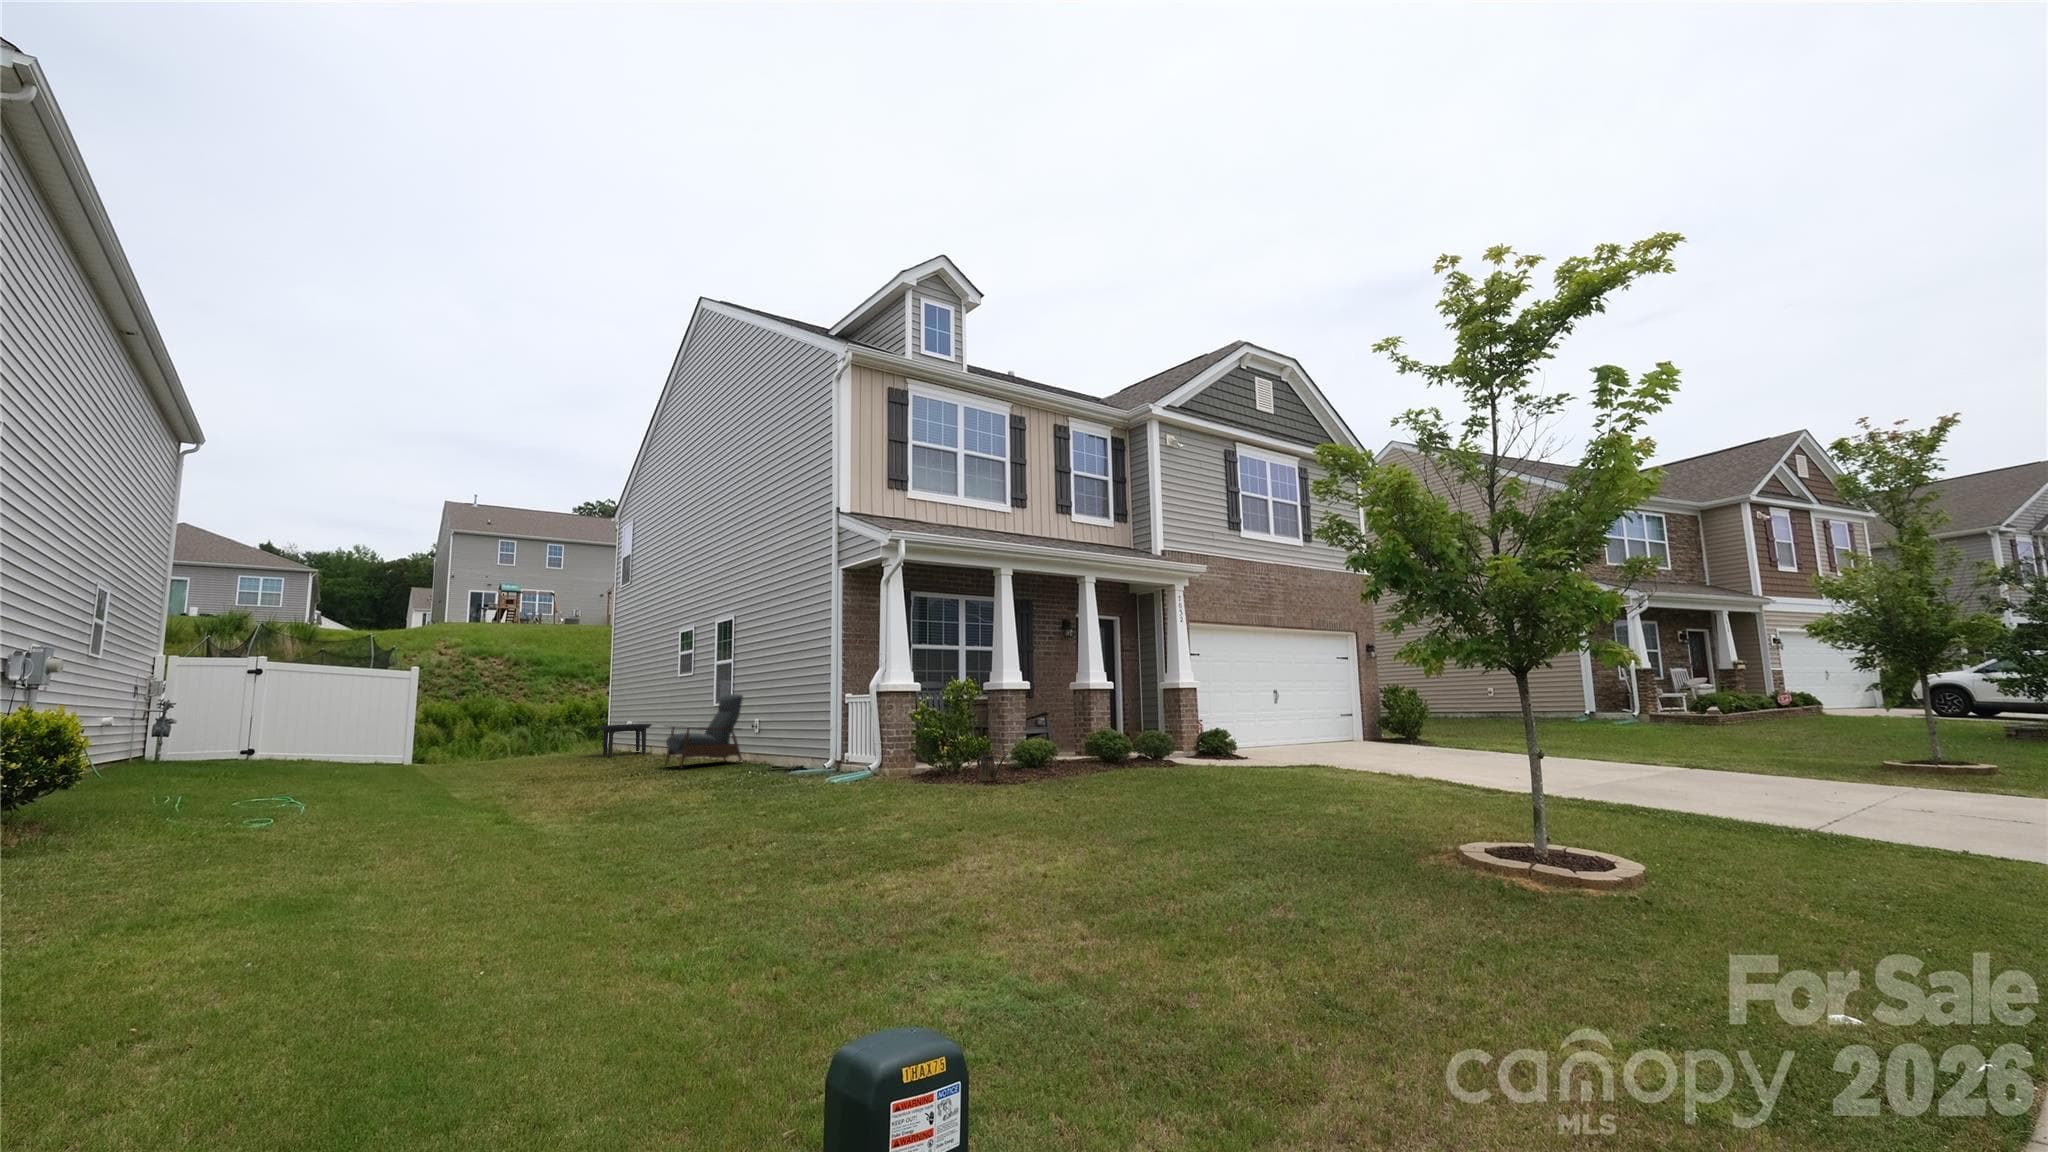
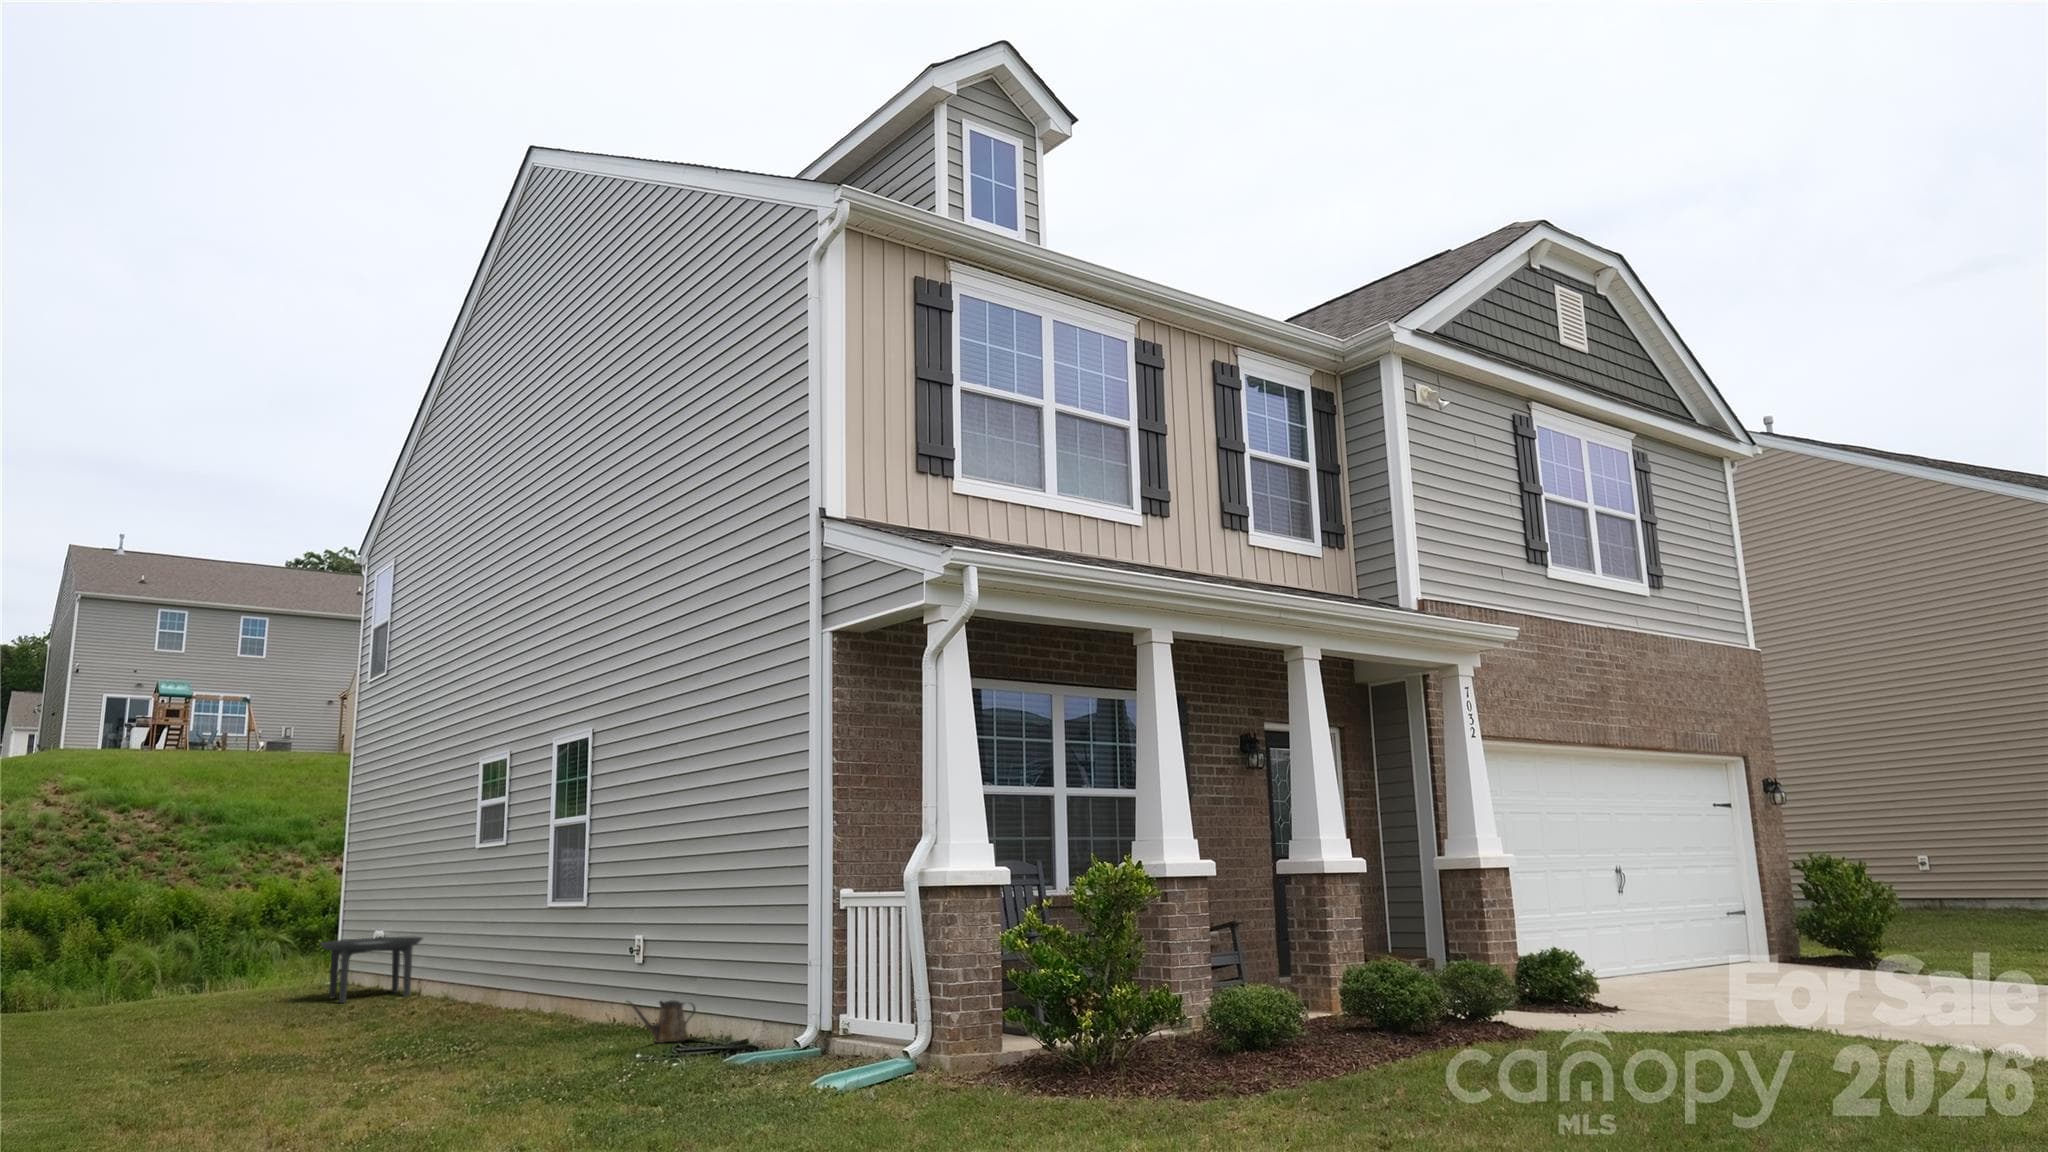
chair: present [665,694,743,768] -> none [452,884,611,1040]
watering can: present [977,755,1006,781] -> present [627,1000,696,1043]

